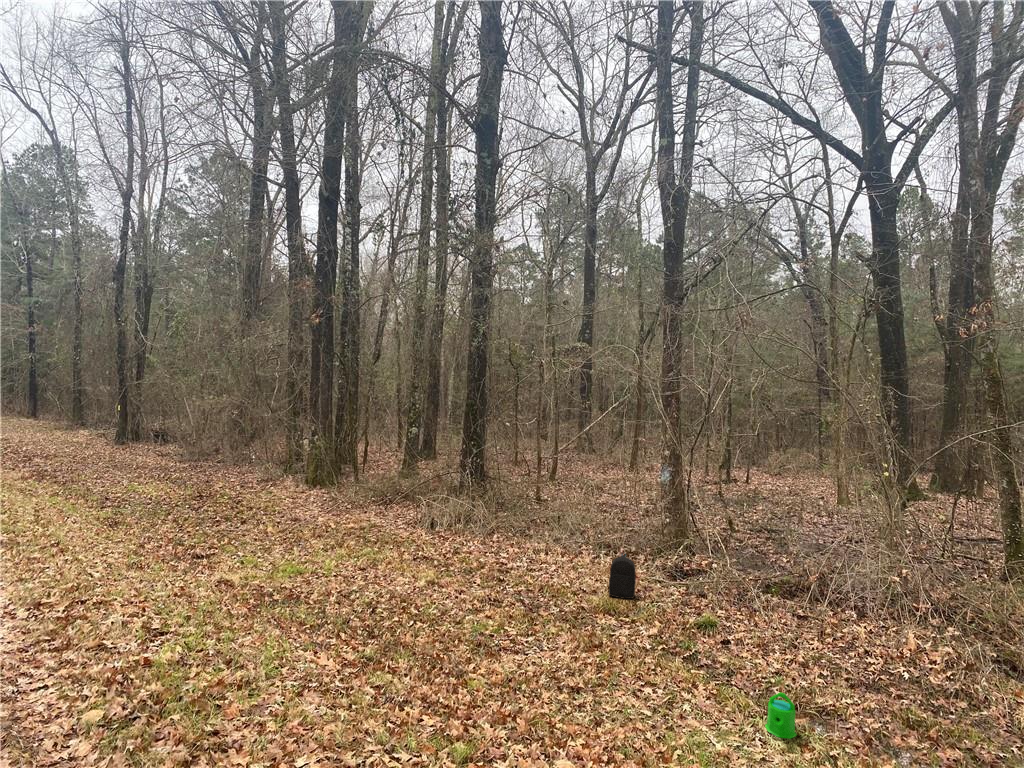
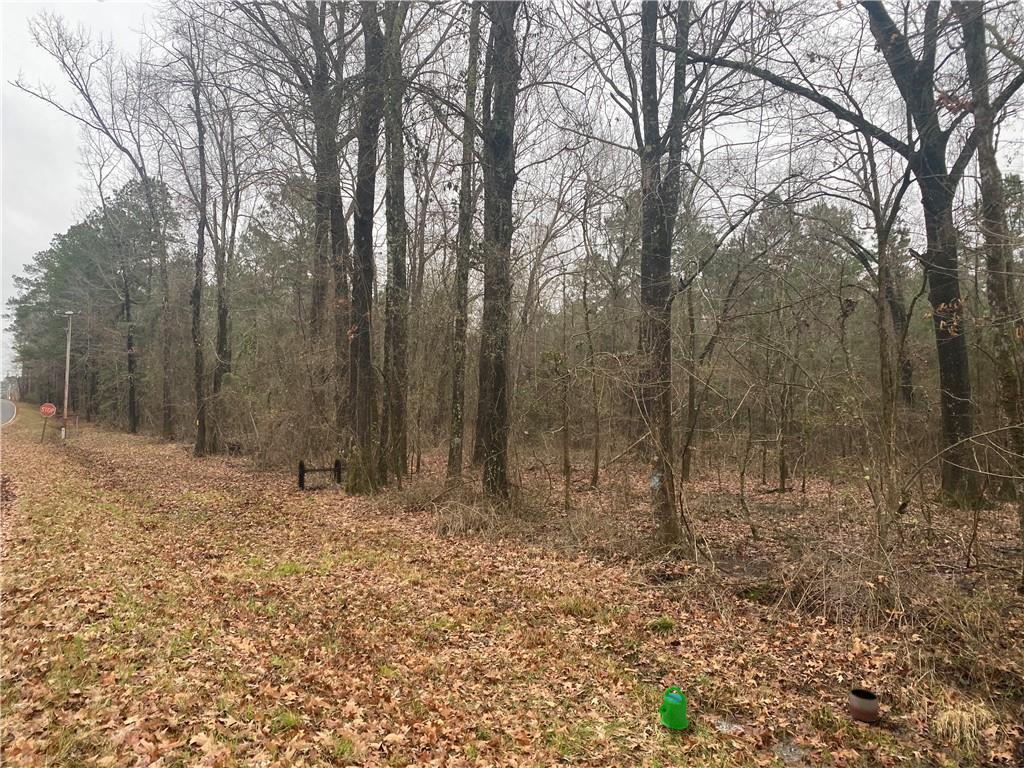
bench: none [250,449,297,482] -> present [298,459,341,490]
backpack: present [609,554,636,599] -> none [581,556,609,601]
planter: none [931,685,963,719] -> present [849,688,878,722]

